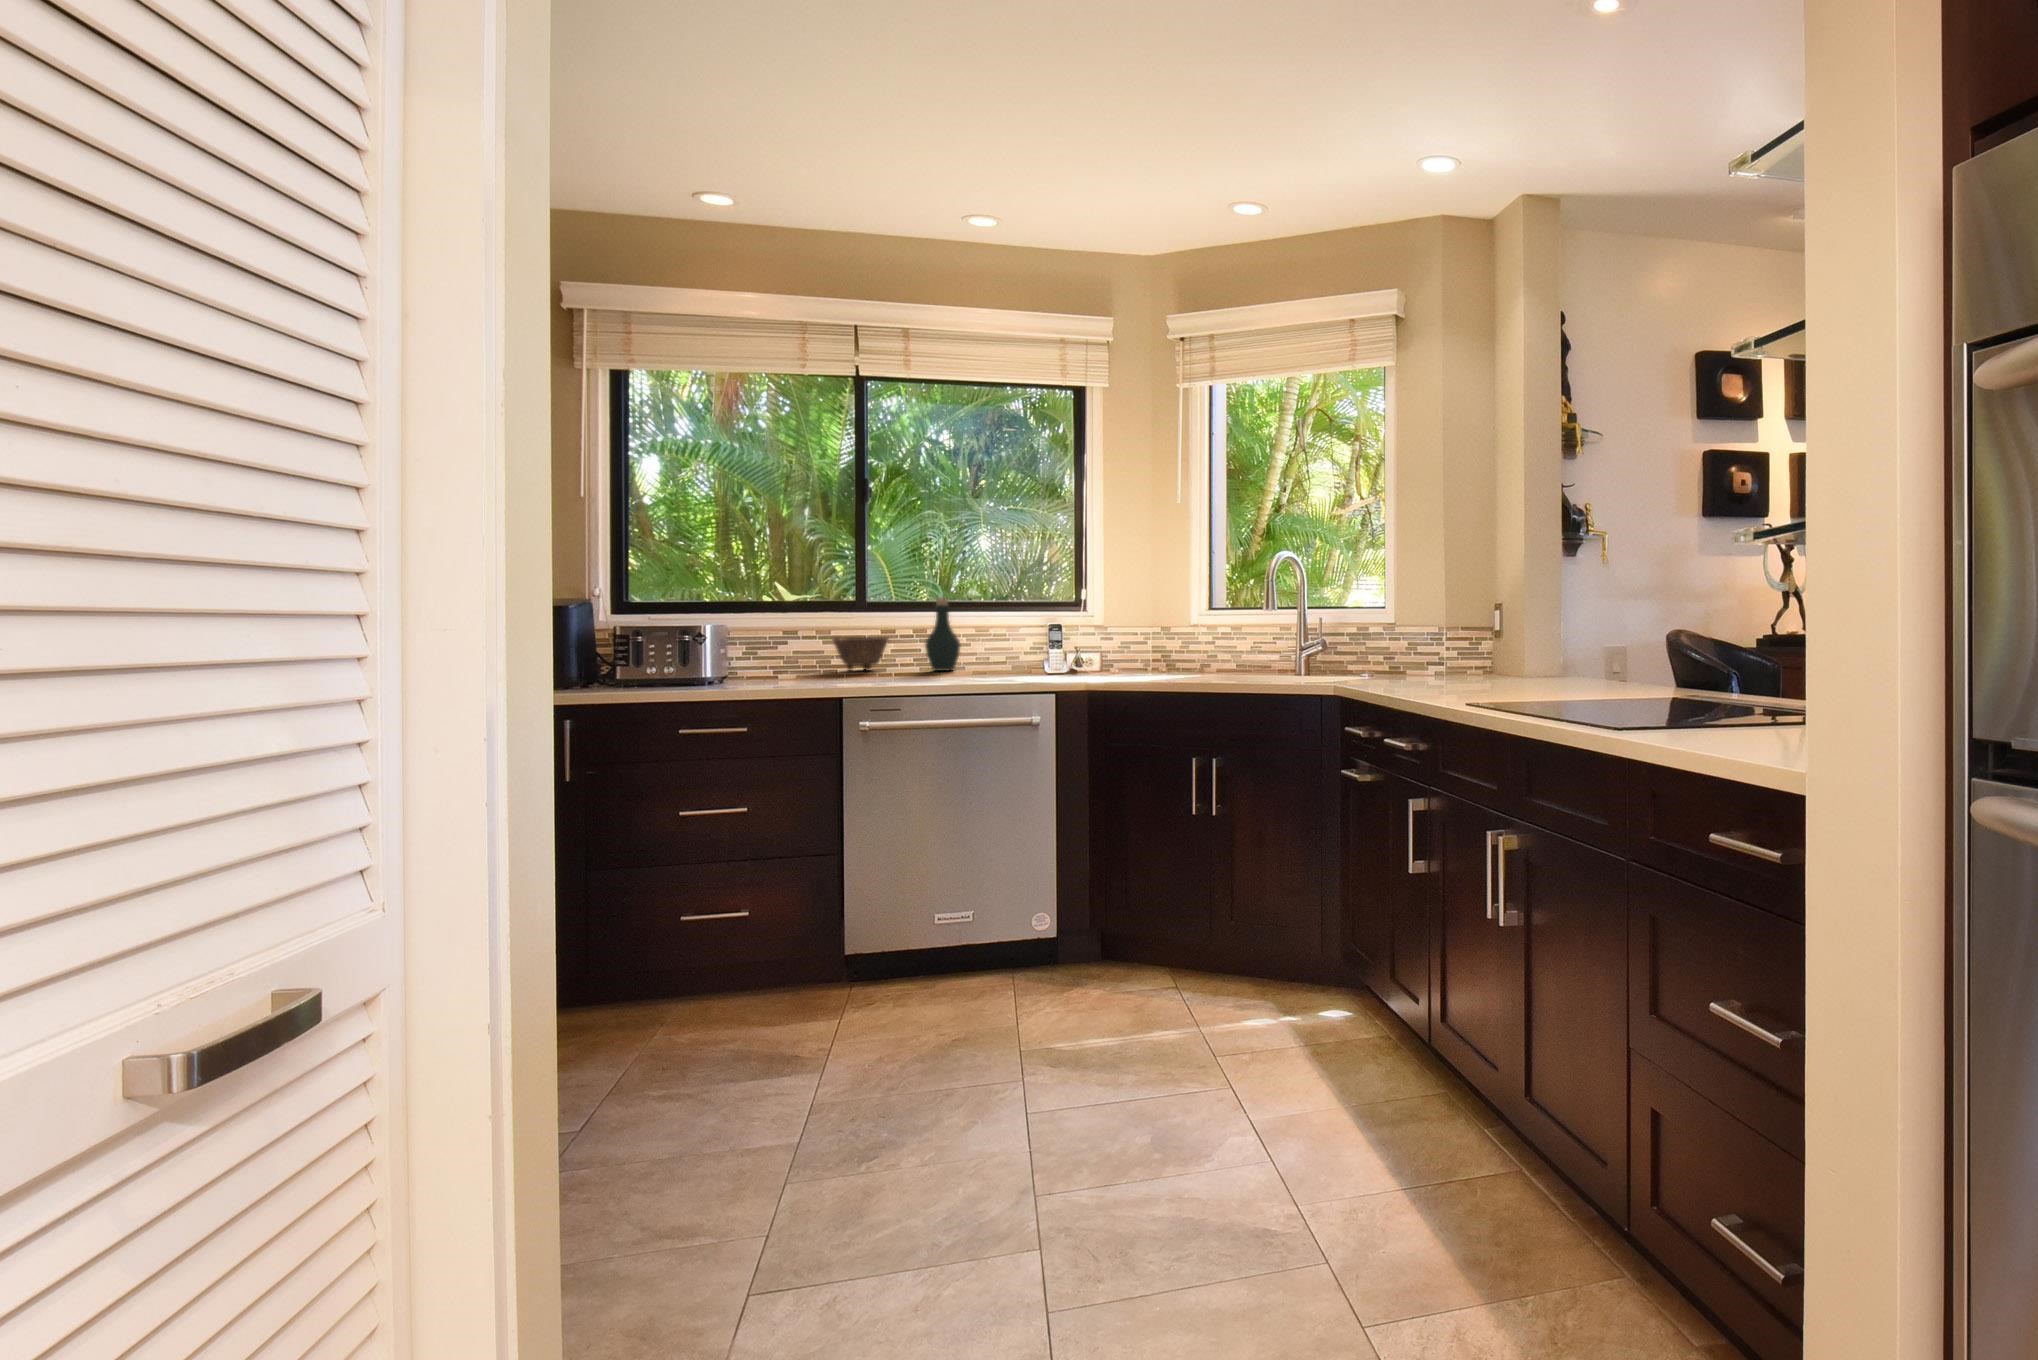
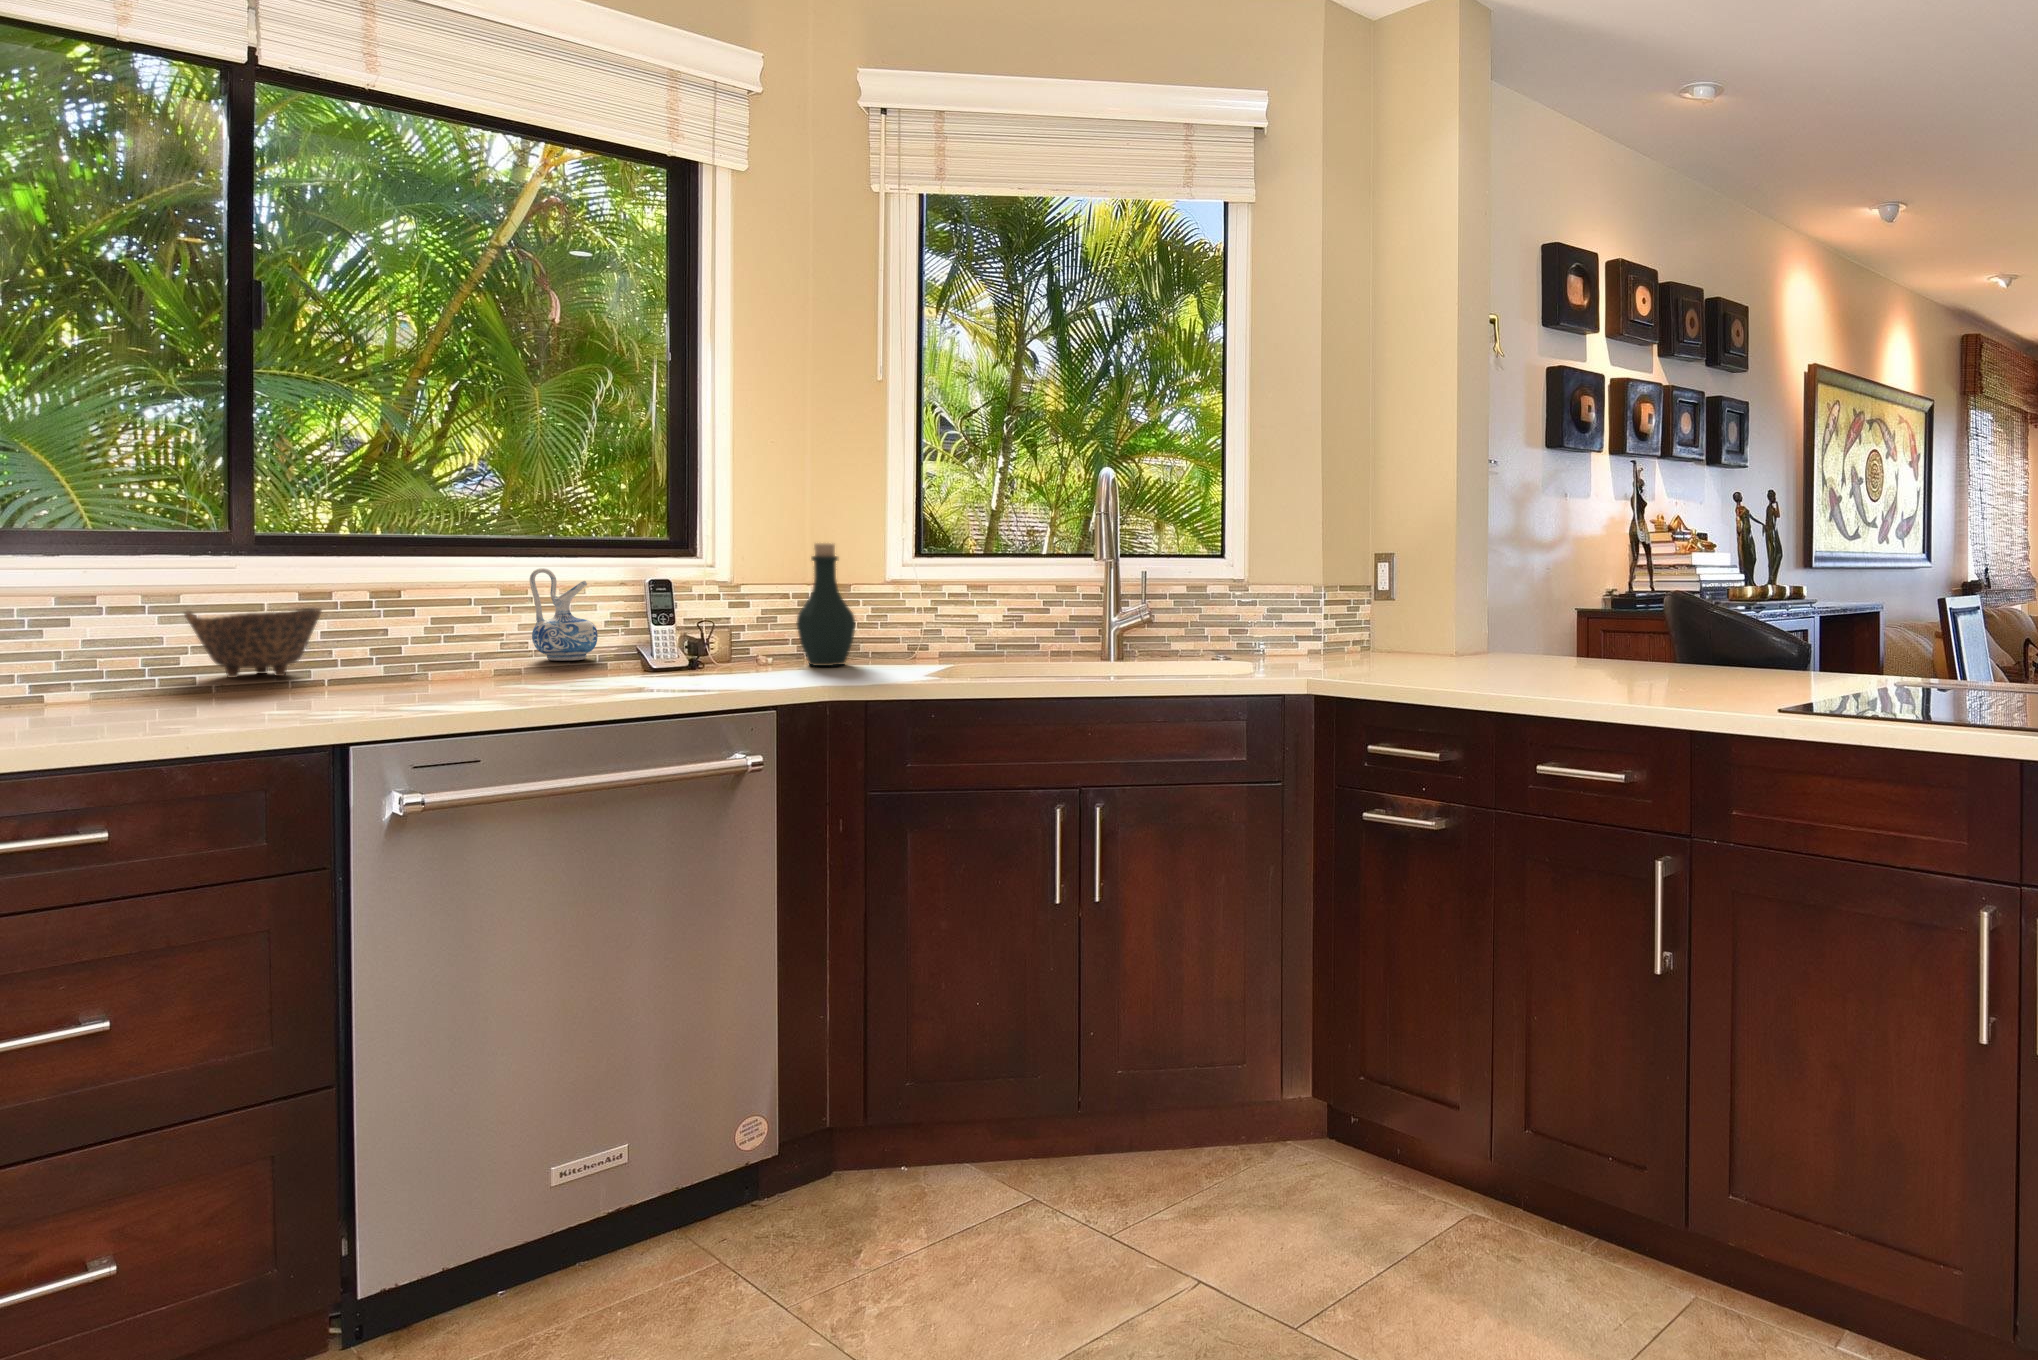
bottle: present [925,598,960,671] -> present [797,543,856,666]
ceramic pitcher: none [985,617,1018,668] -> present [530,568,598,660]

